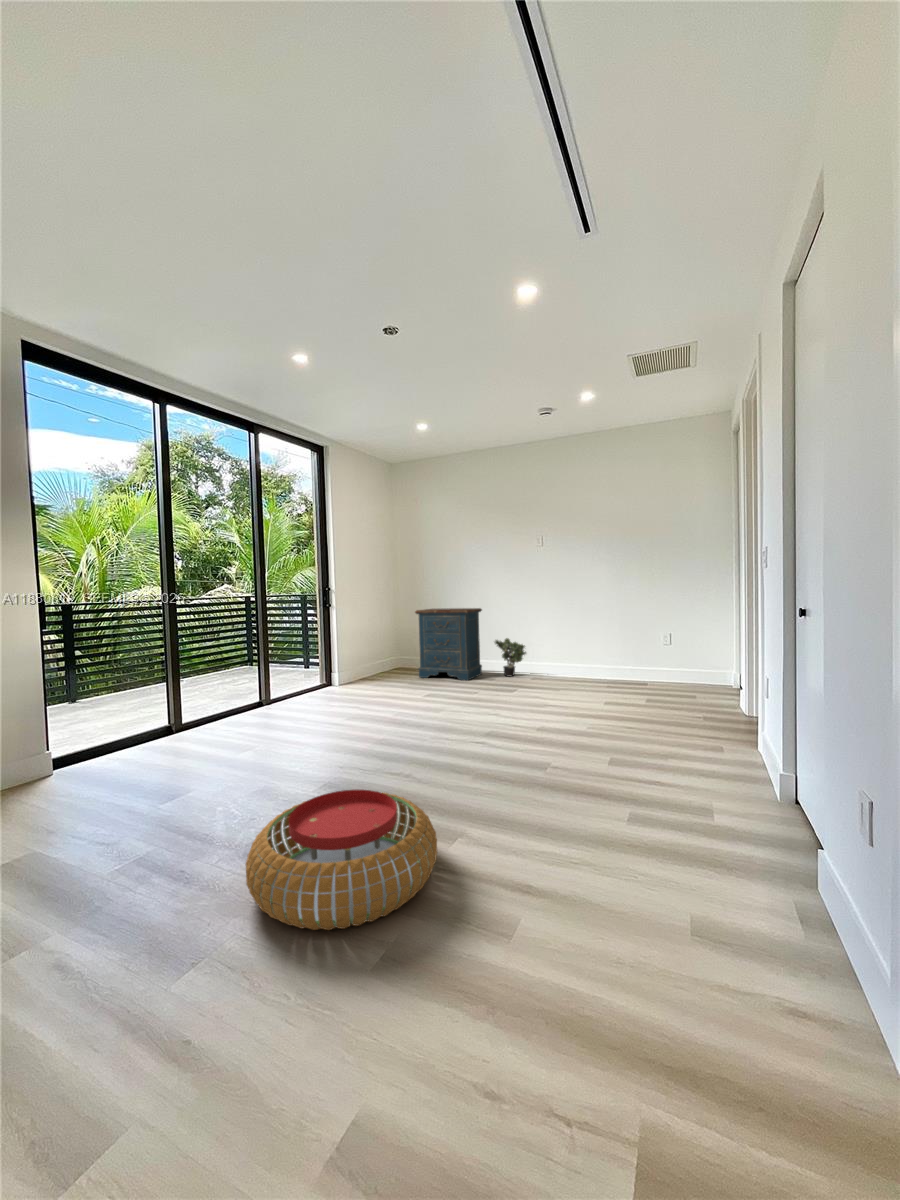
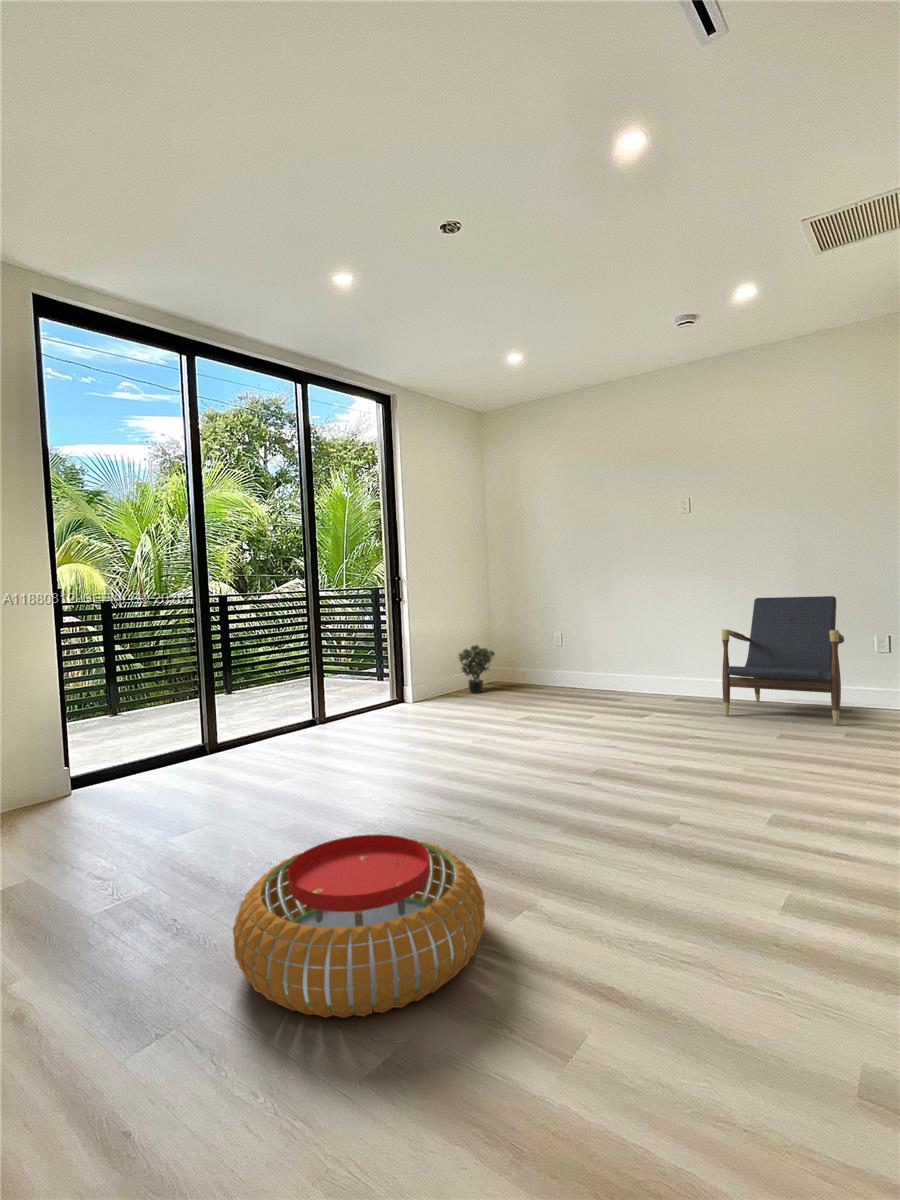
lounge chair: none [566,606,643,694] -> present [722,596,844,725]
dresser: present [415,608,482,680] -> none [511,602,604,701]
potted plant: present [495,638,526,677] -> present [459,645,495,693]

